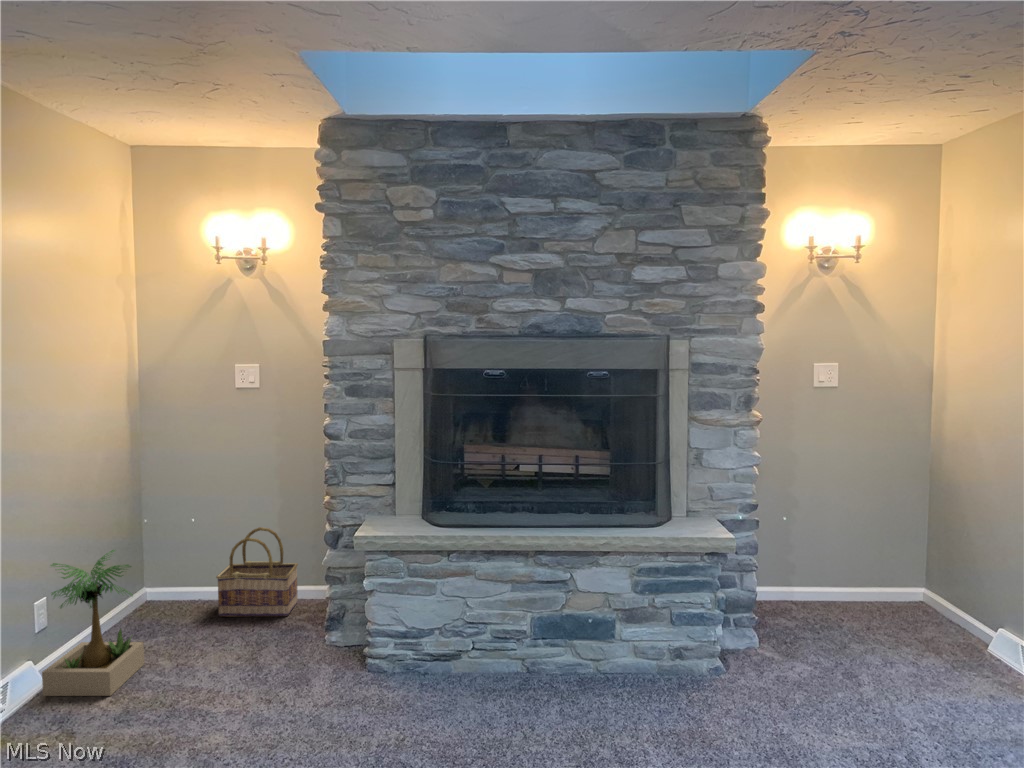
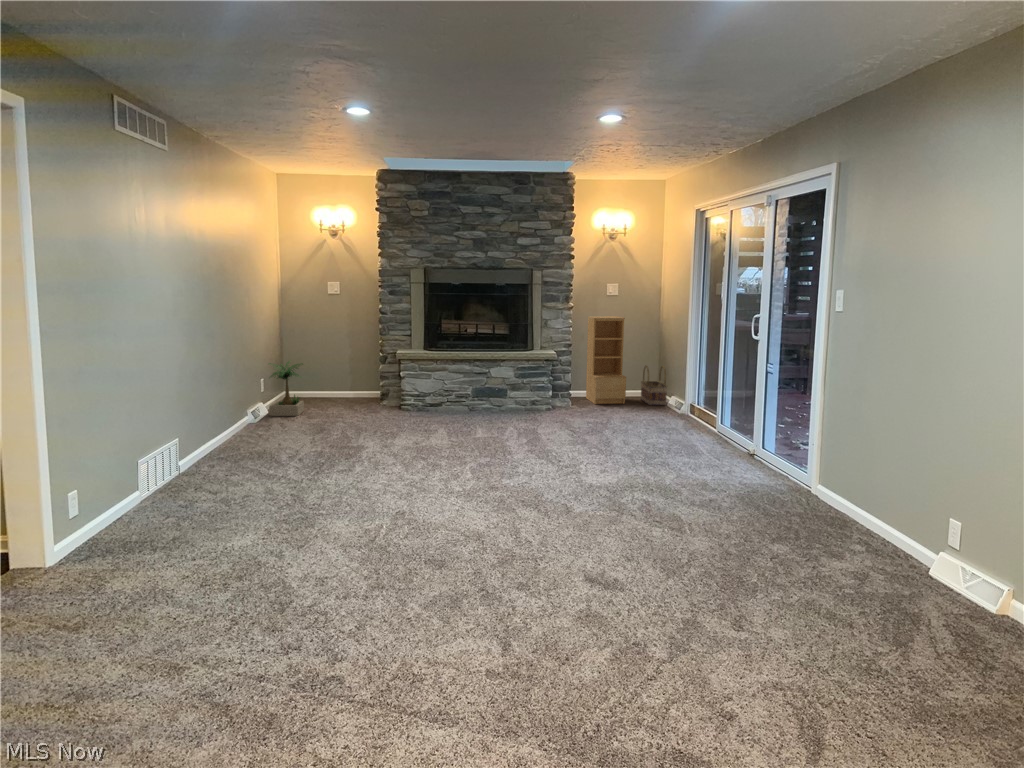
bookshelf: none [772,432,878,635] -> present [586,316,626,404]
basket: present [216,527,298,617] -> present [641,366,667,405]

